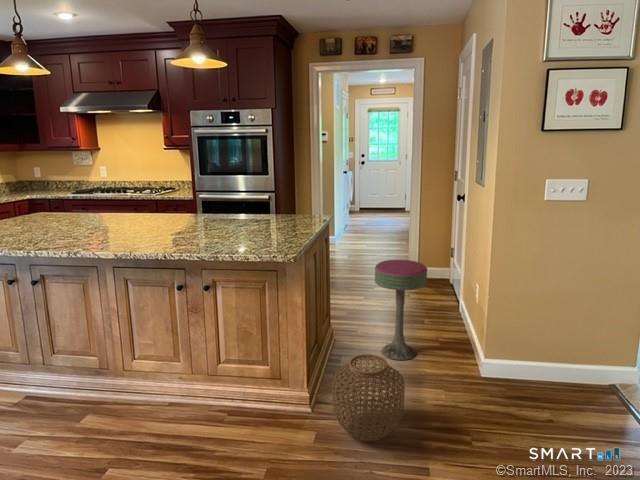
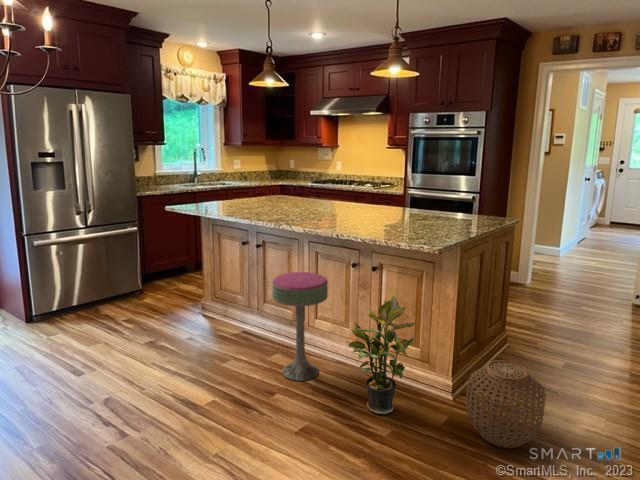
bar stool: present [375,260,427,360] -> present [272,272,328,381]
potted plant: none [197,314,273,452] -> present [348,296,415,414]

